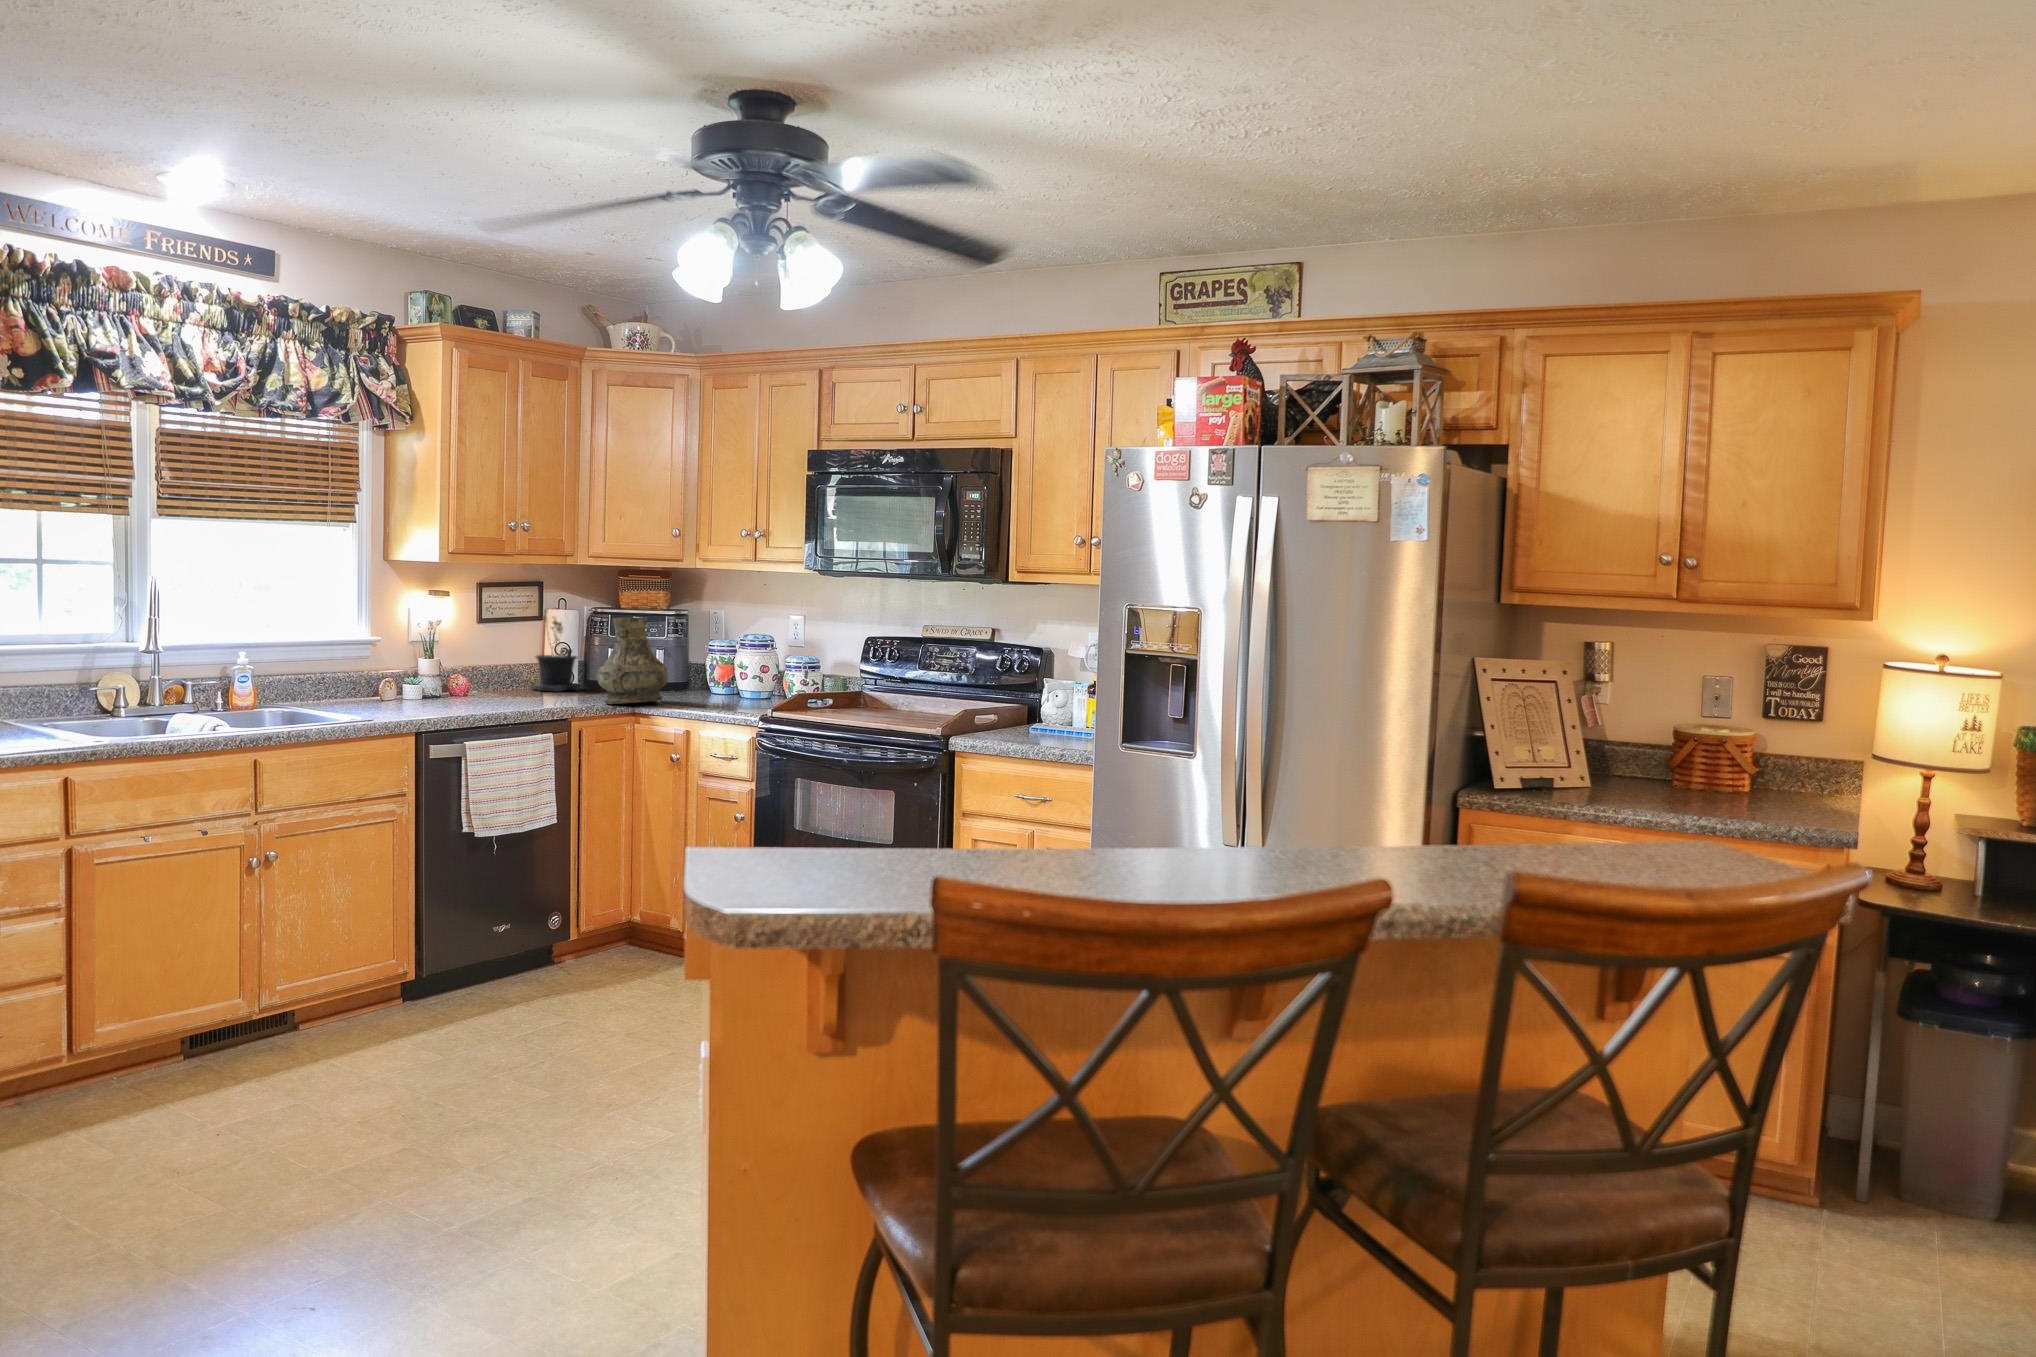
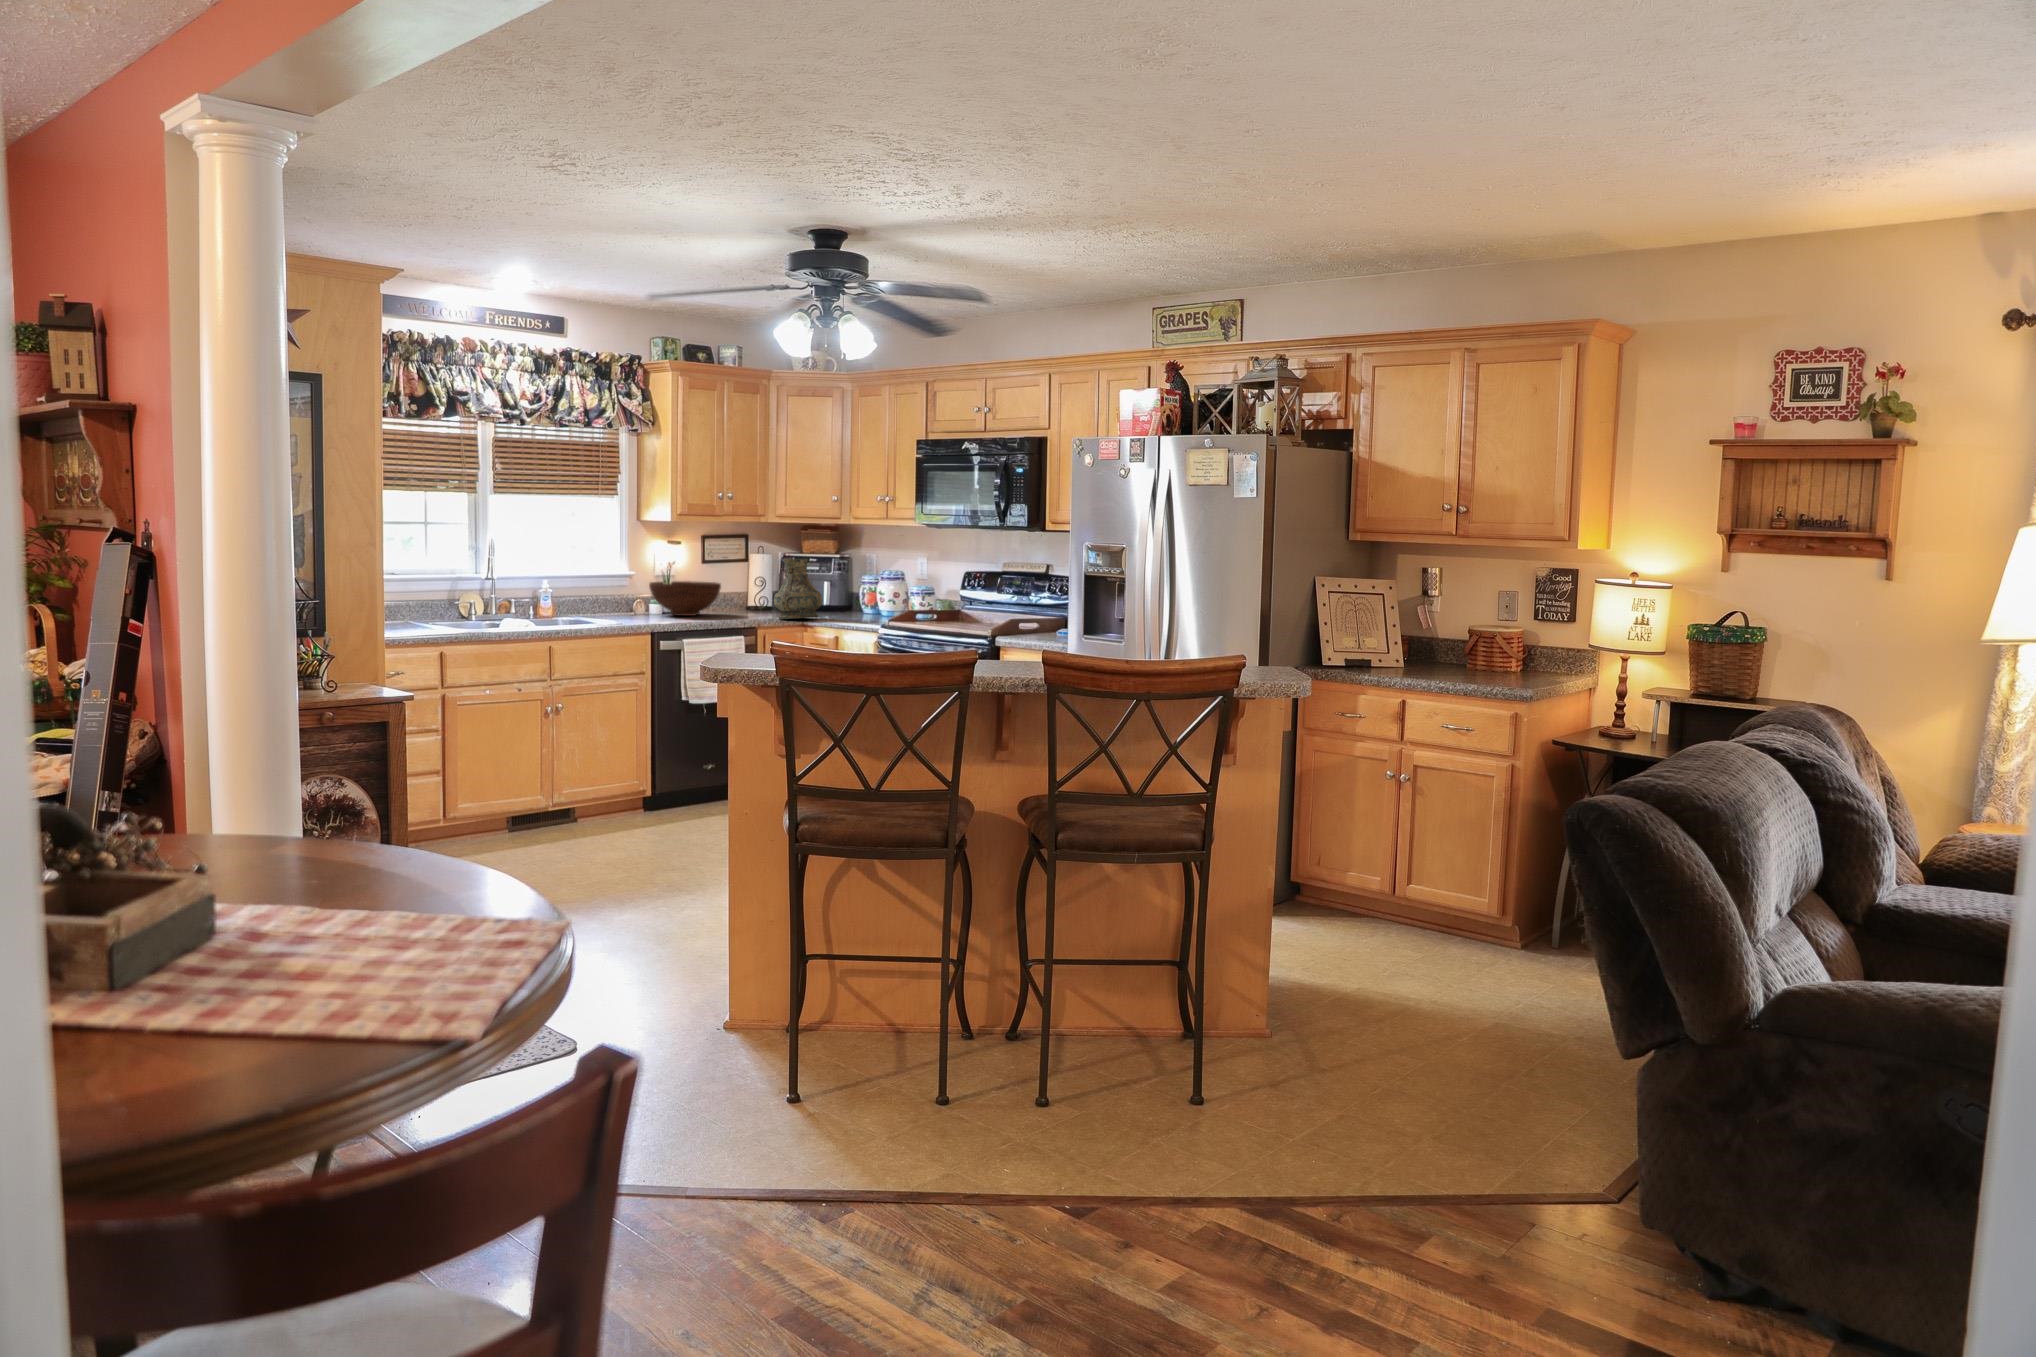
potted plant: present [532,609,580,691] -> none [736,554,770,612]
fruit bowl: none [405,648,515,700] -> present [649,581,721,616]

